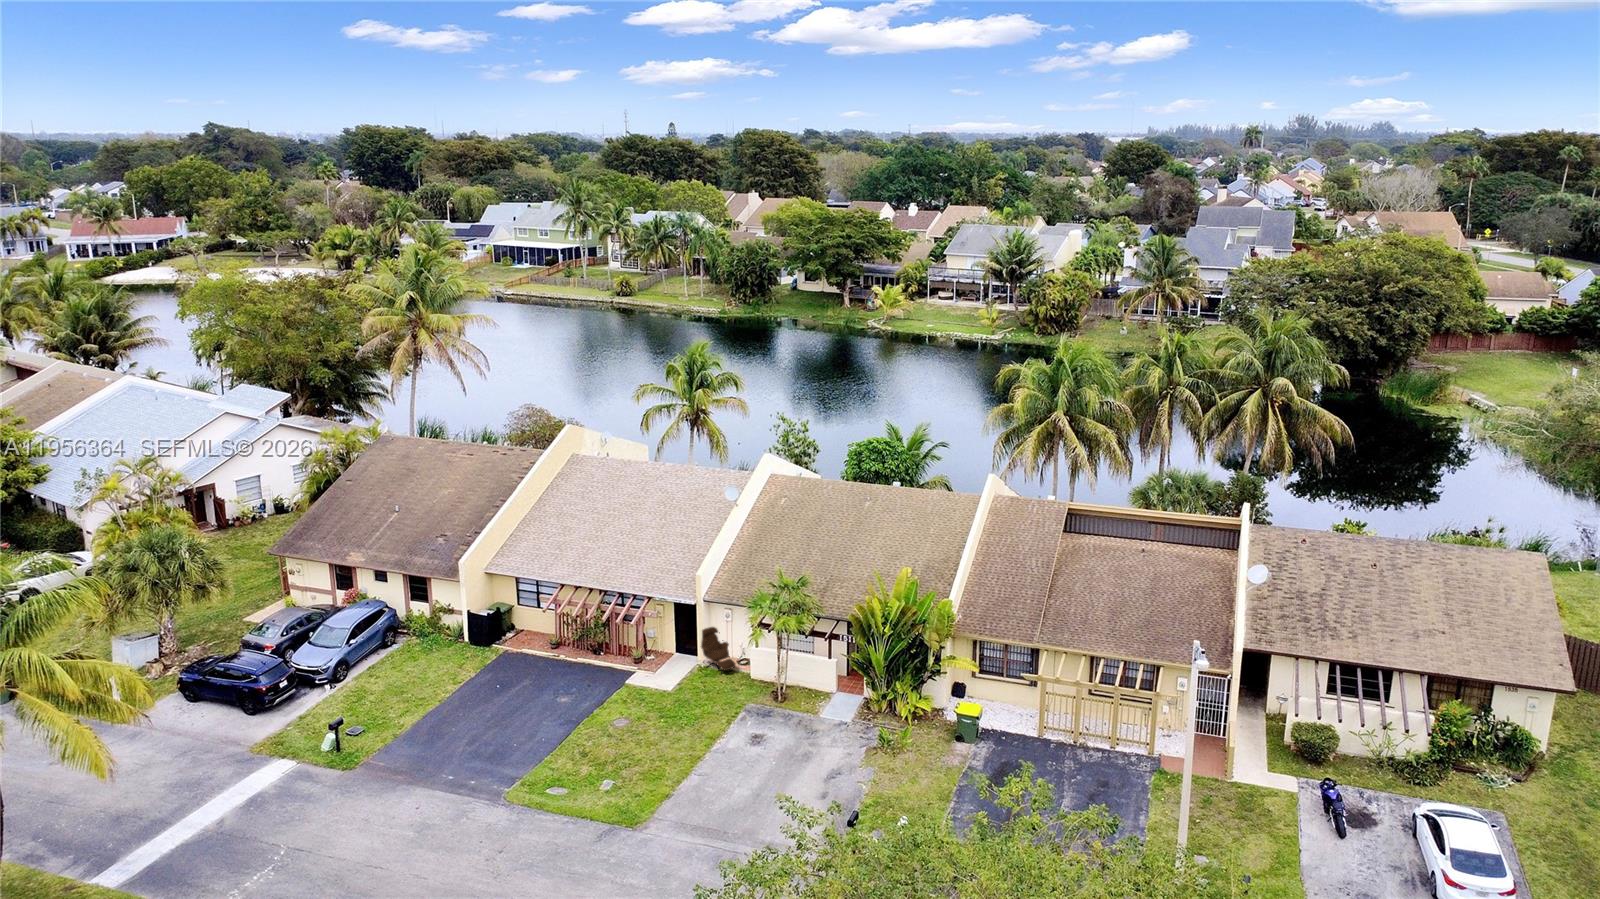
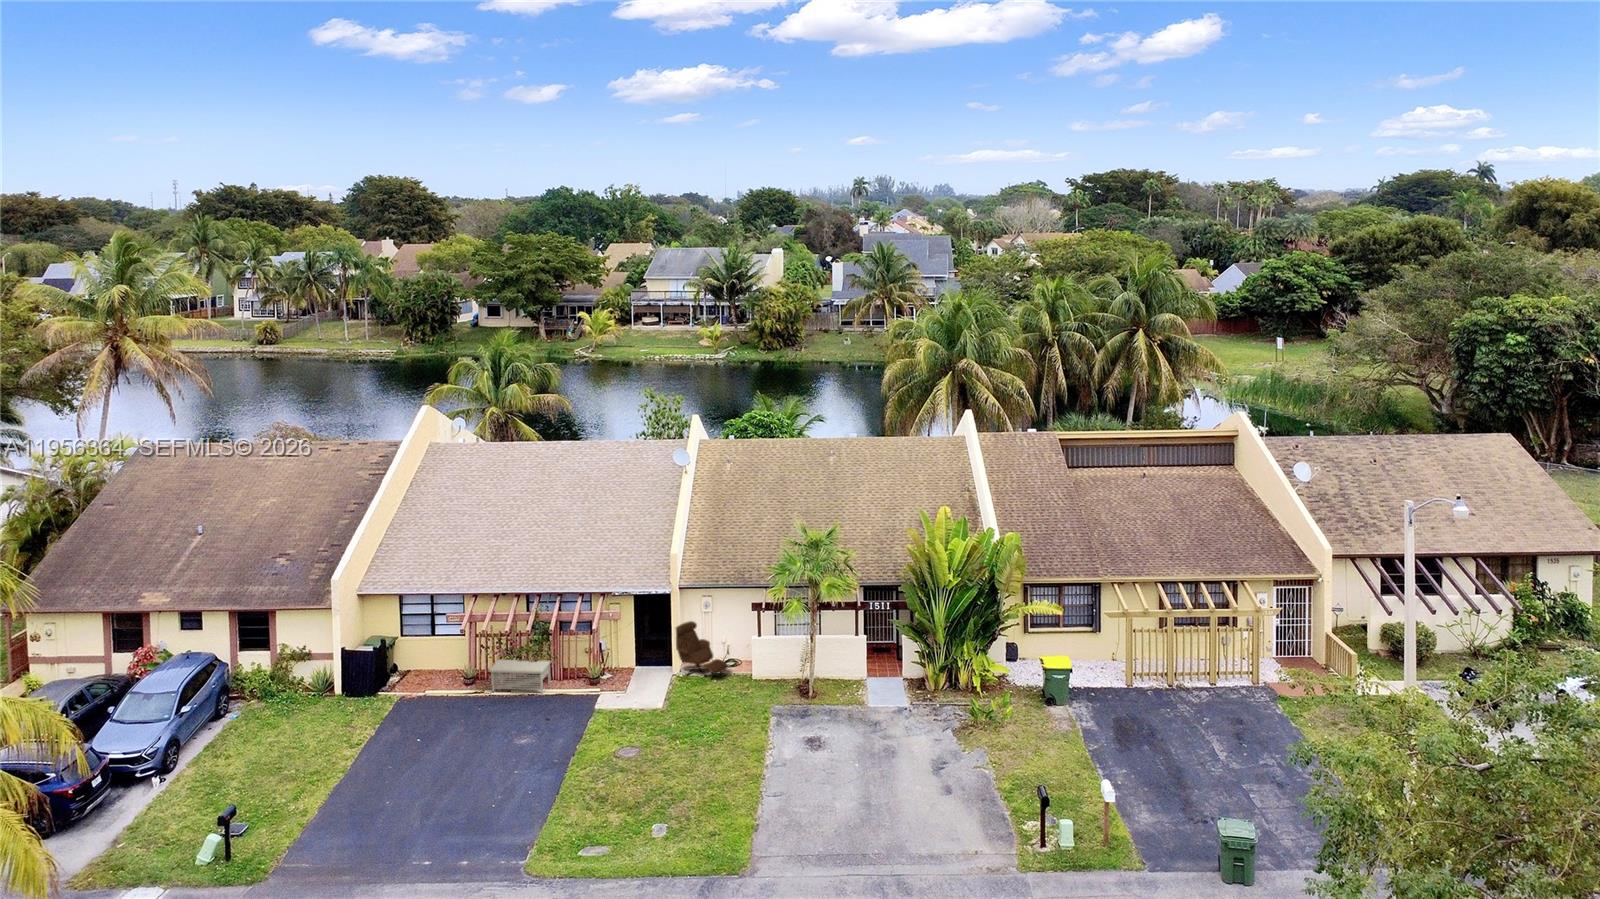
storage bench: none [563,634,609,665] -> present [489,660,551,693]

